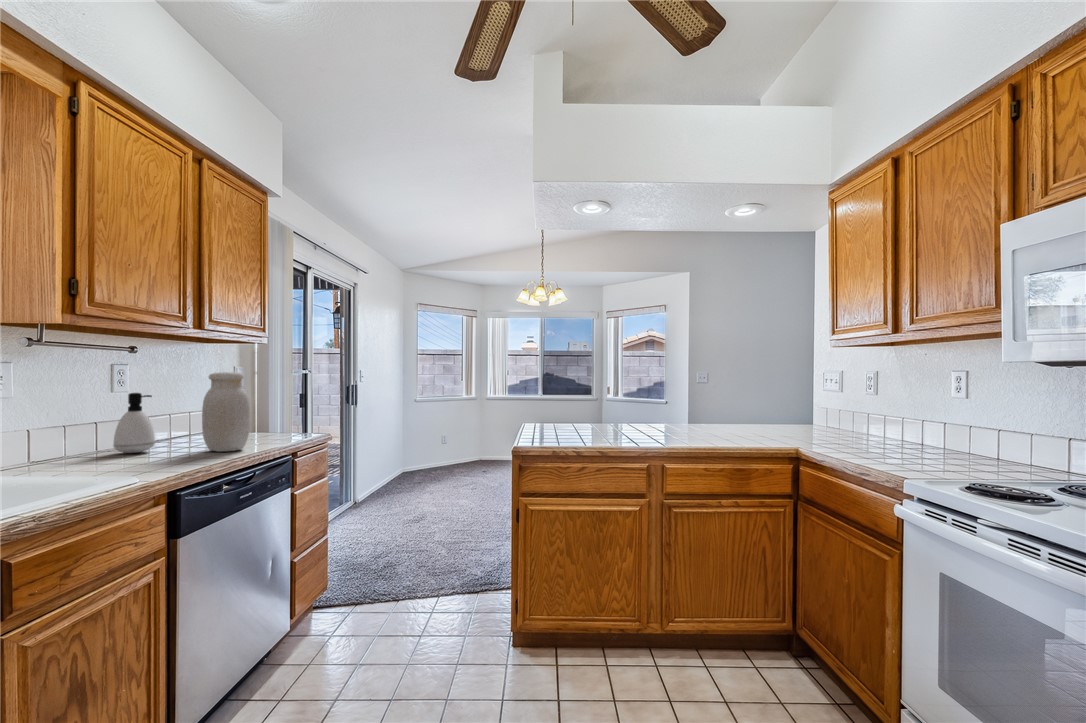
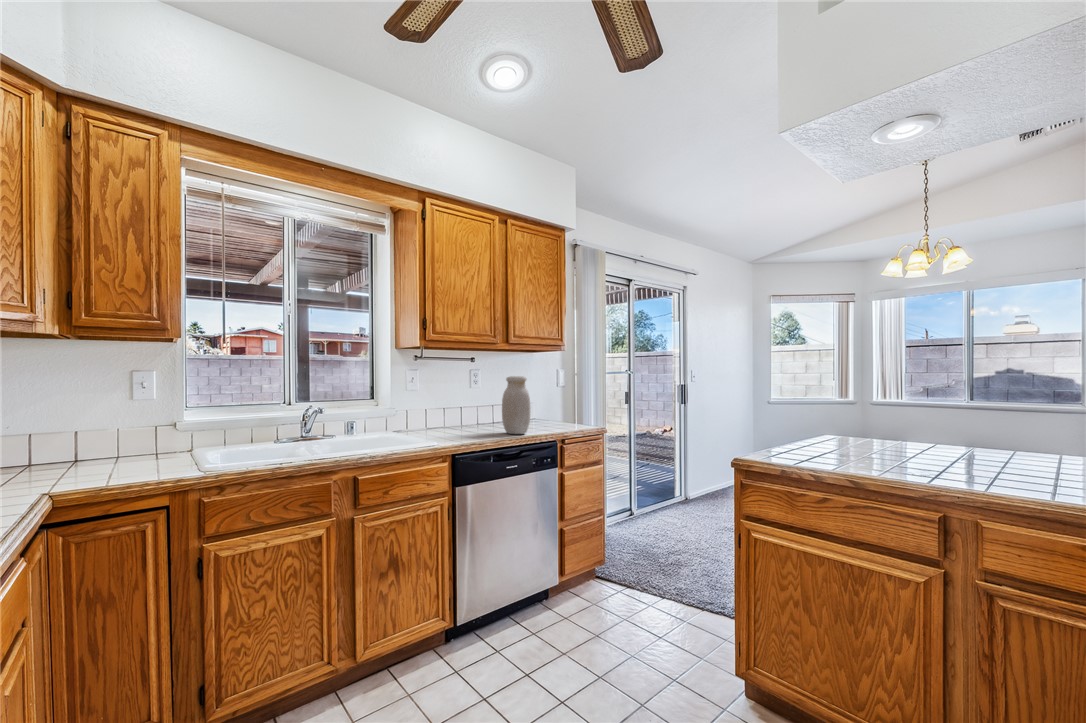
soap dispenser: present [113,393,155,453] -> none [461,389,483,429]

